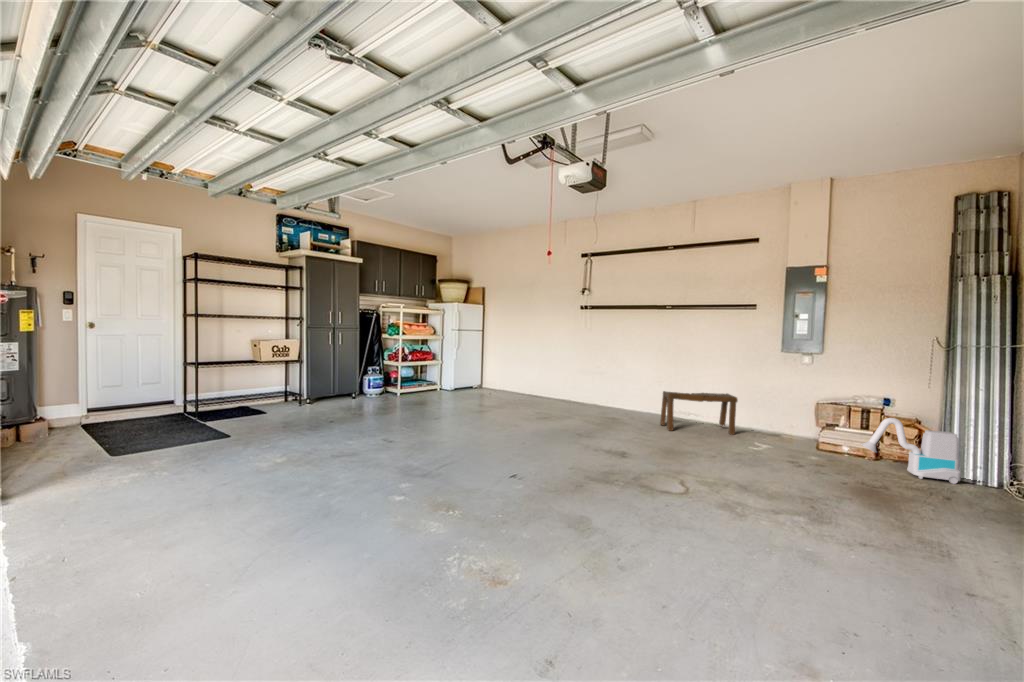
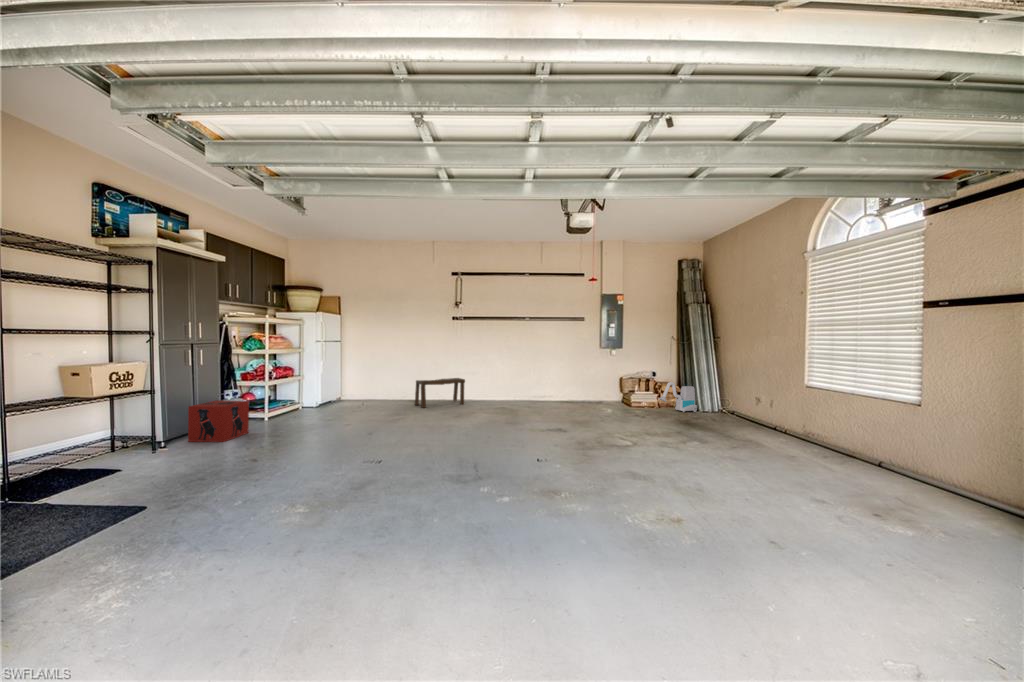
storage box: none [326,375,366,408] -> present [188,401,249,442]
bench: present [660,391,738,435] -> present [415,378,465,408]

